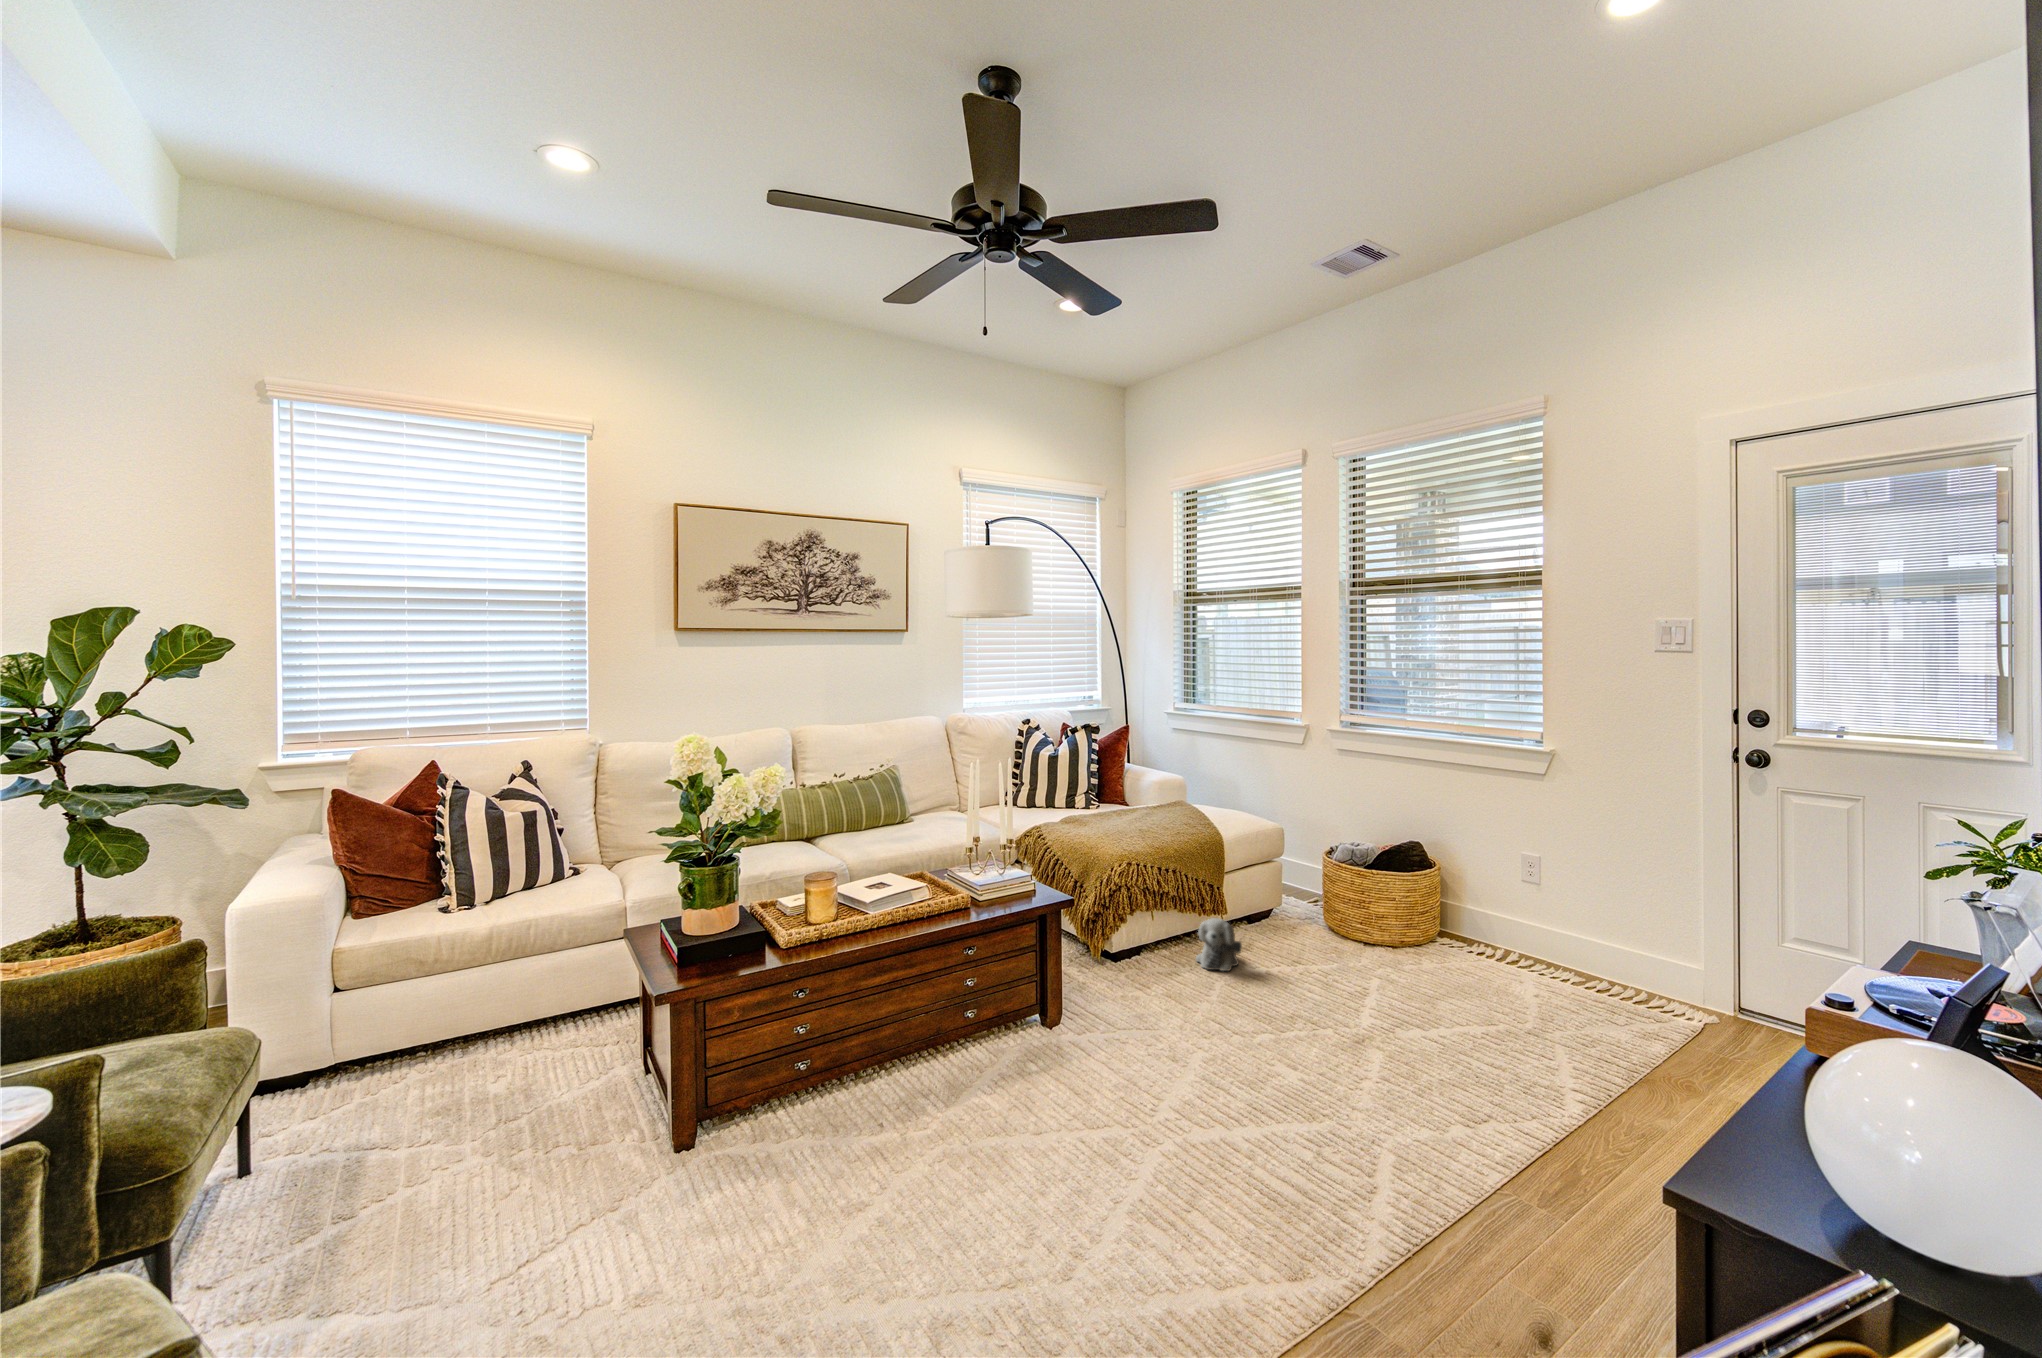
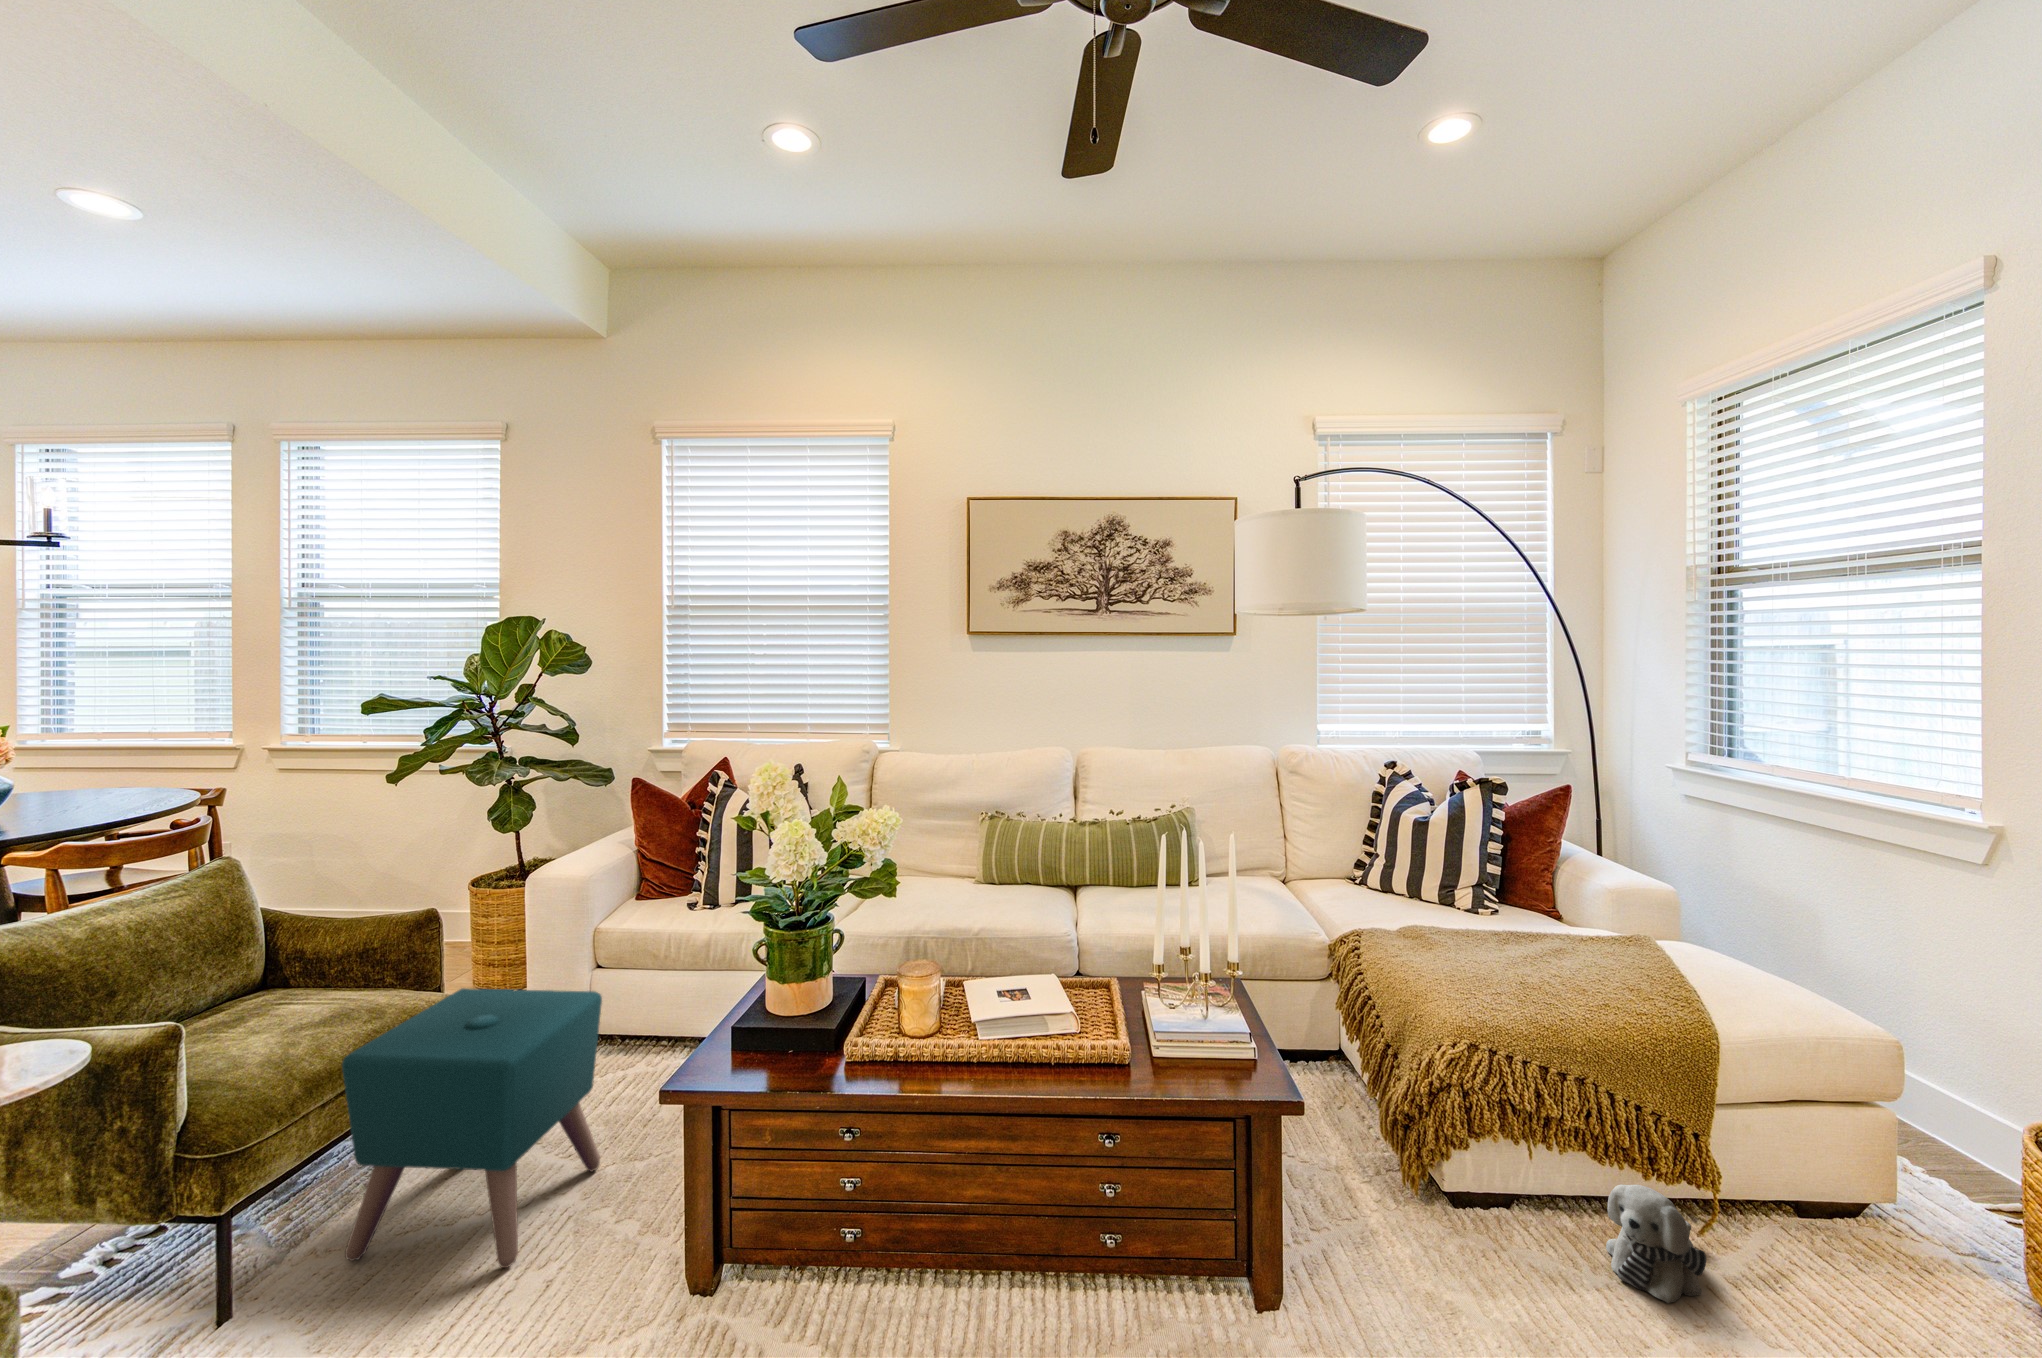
ottoman: none [239,967,476,1277] -> present [342,988,602,1268]

